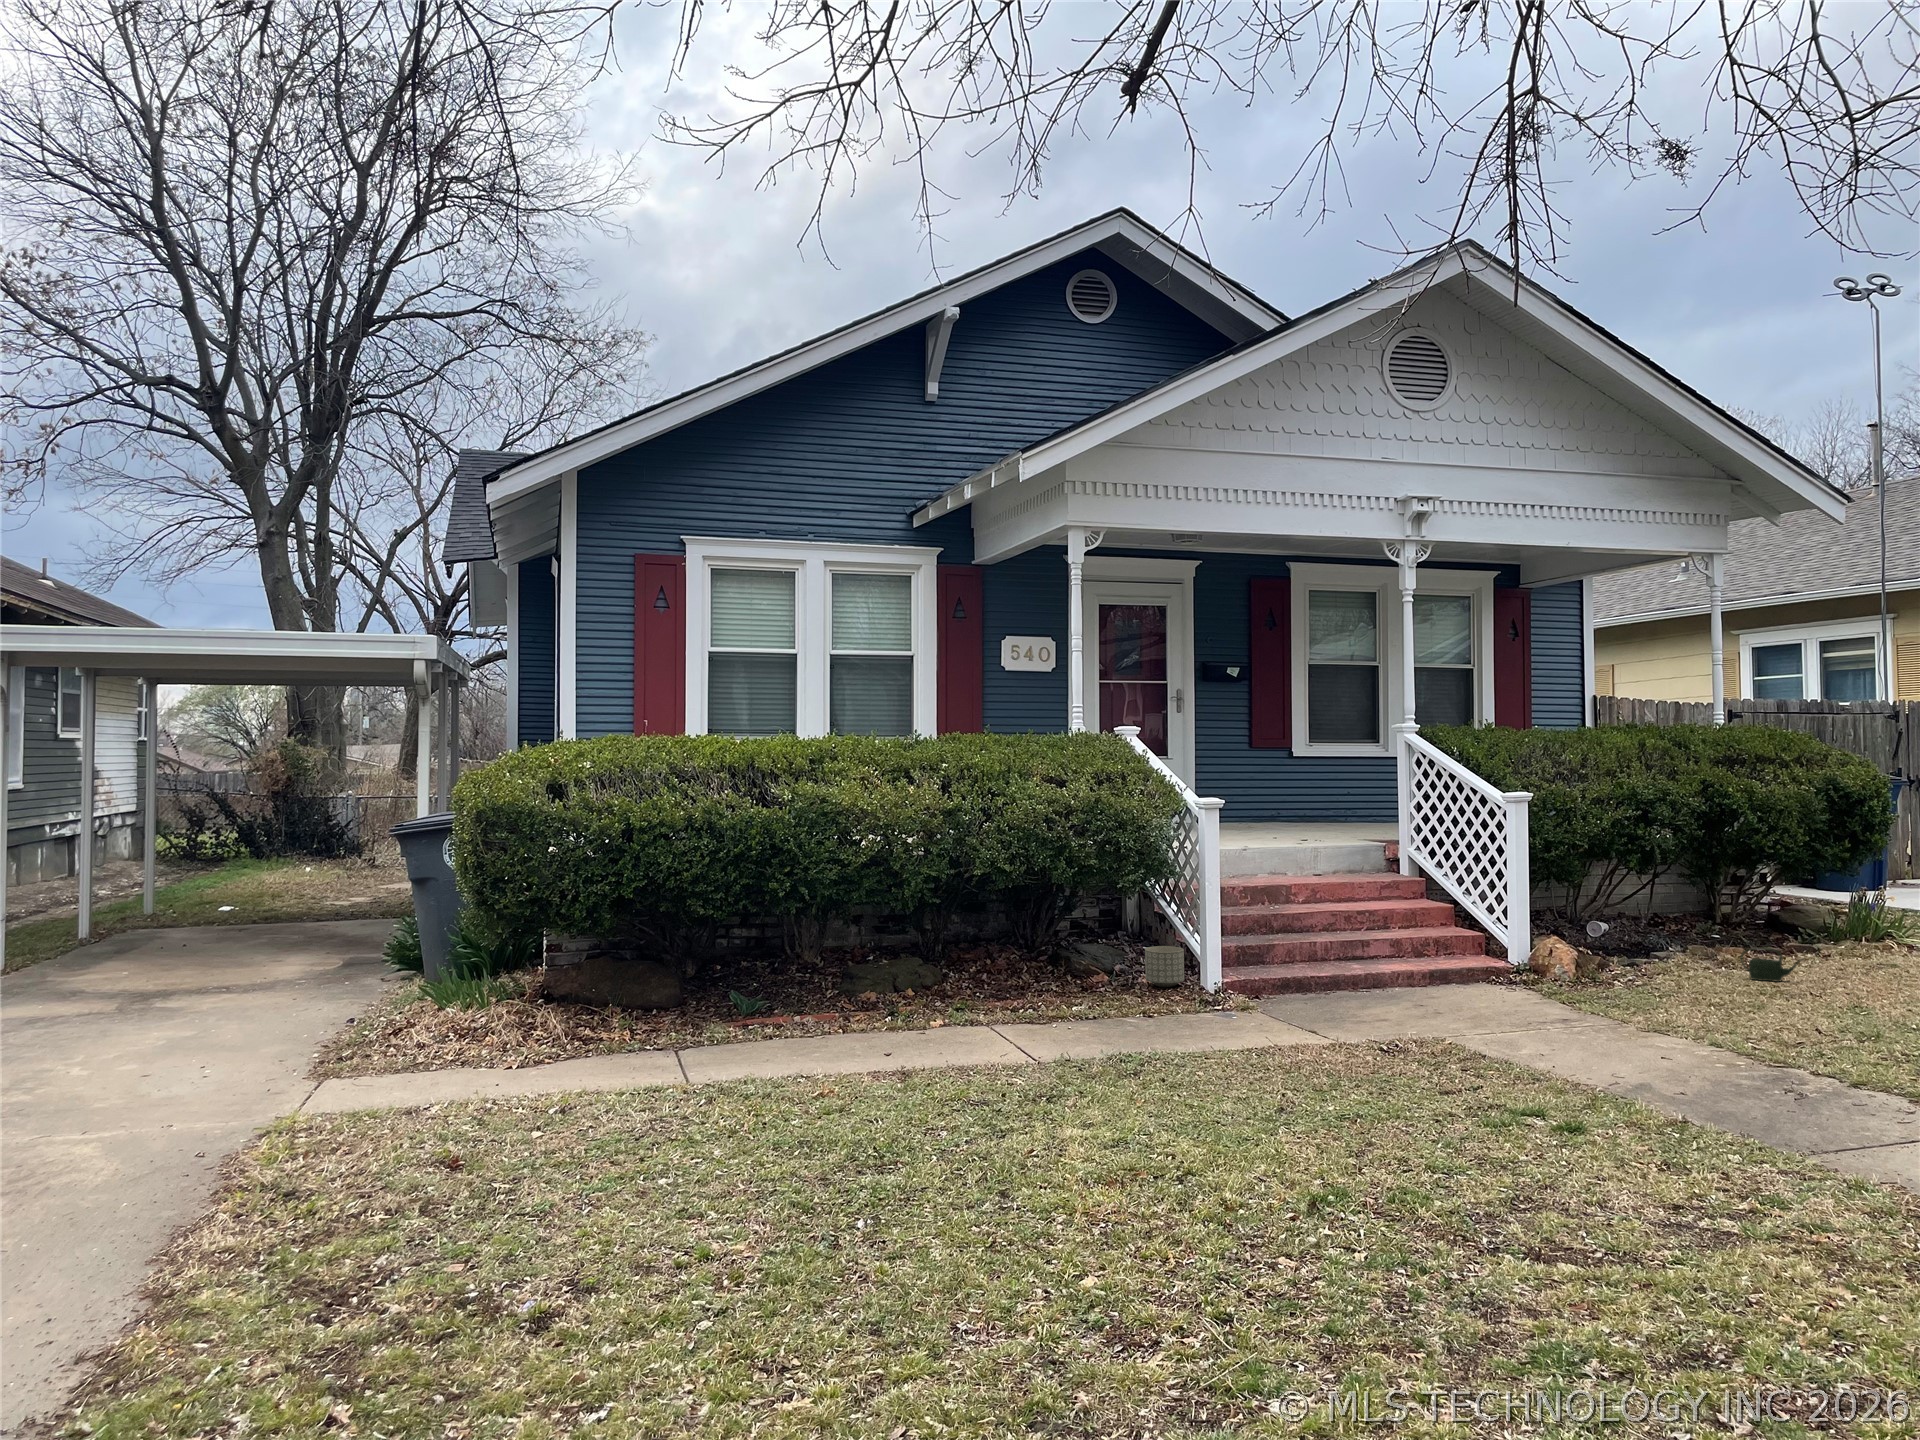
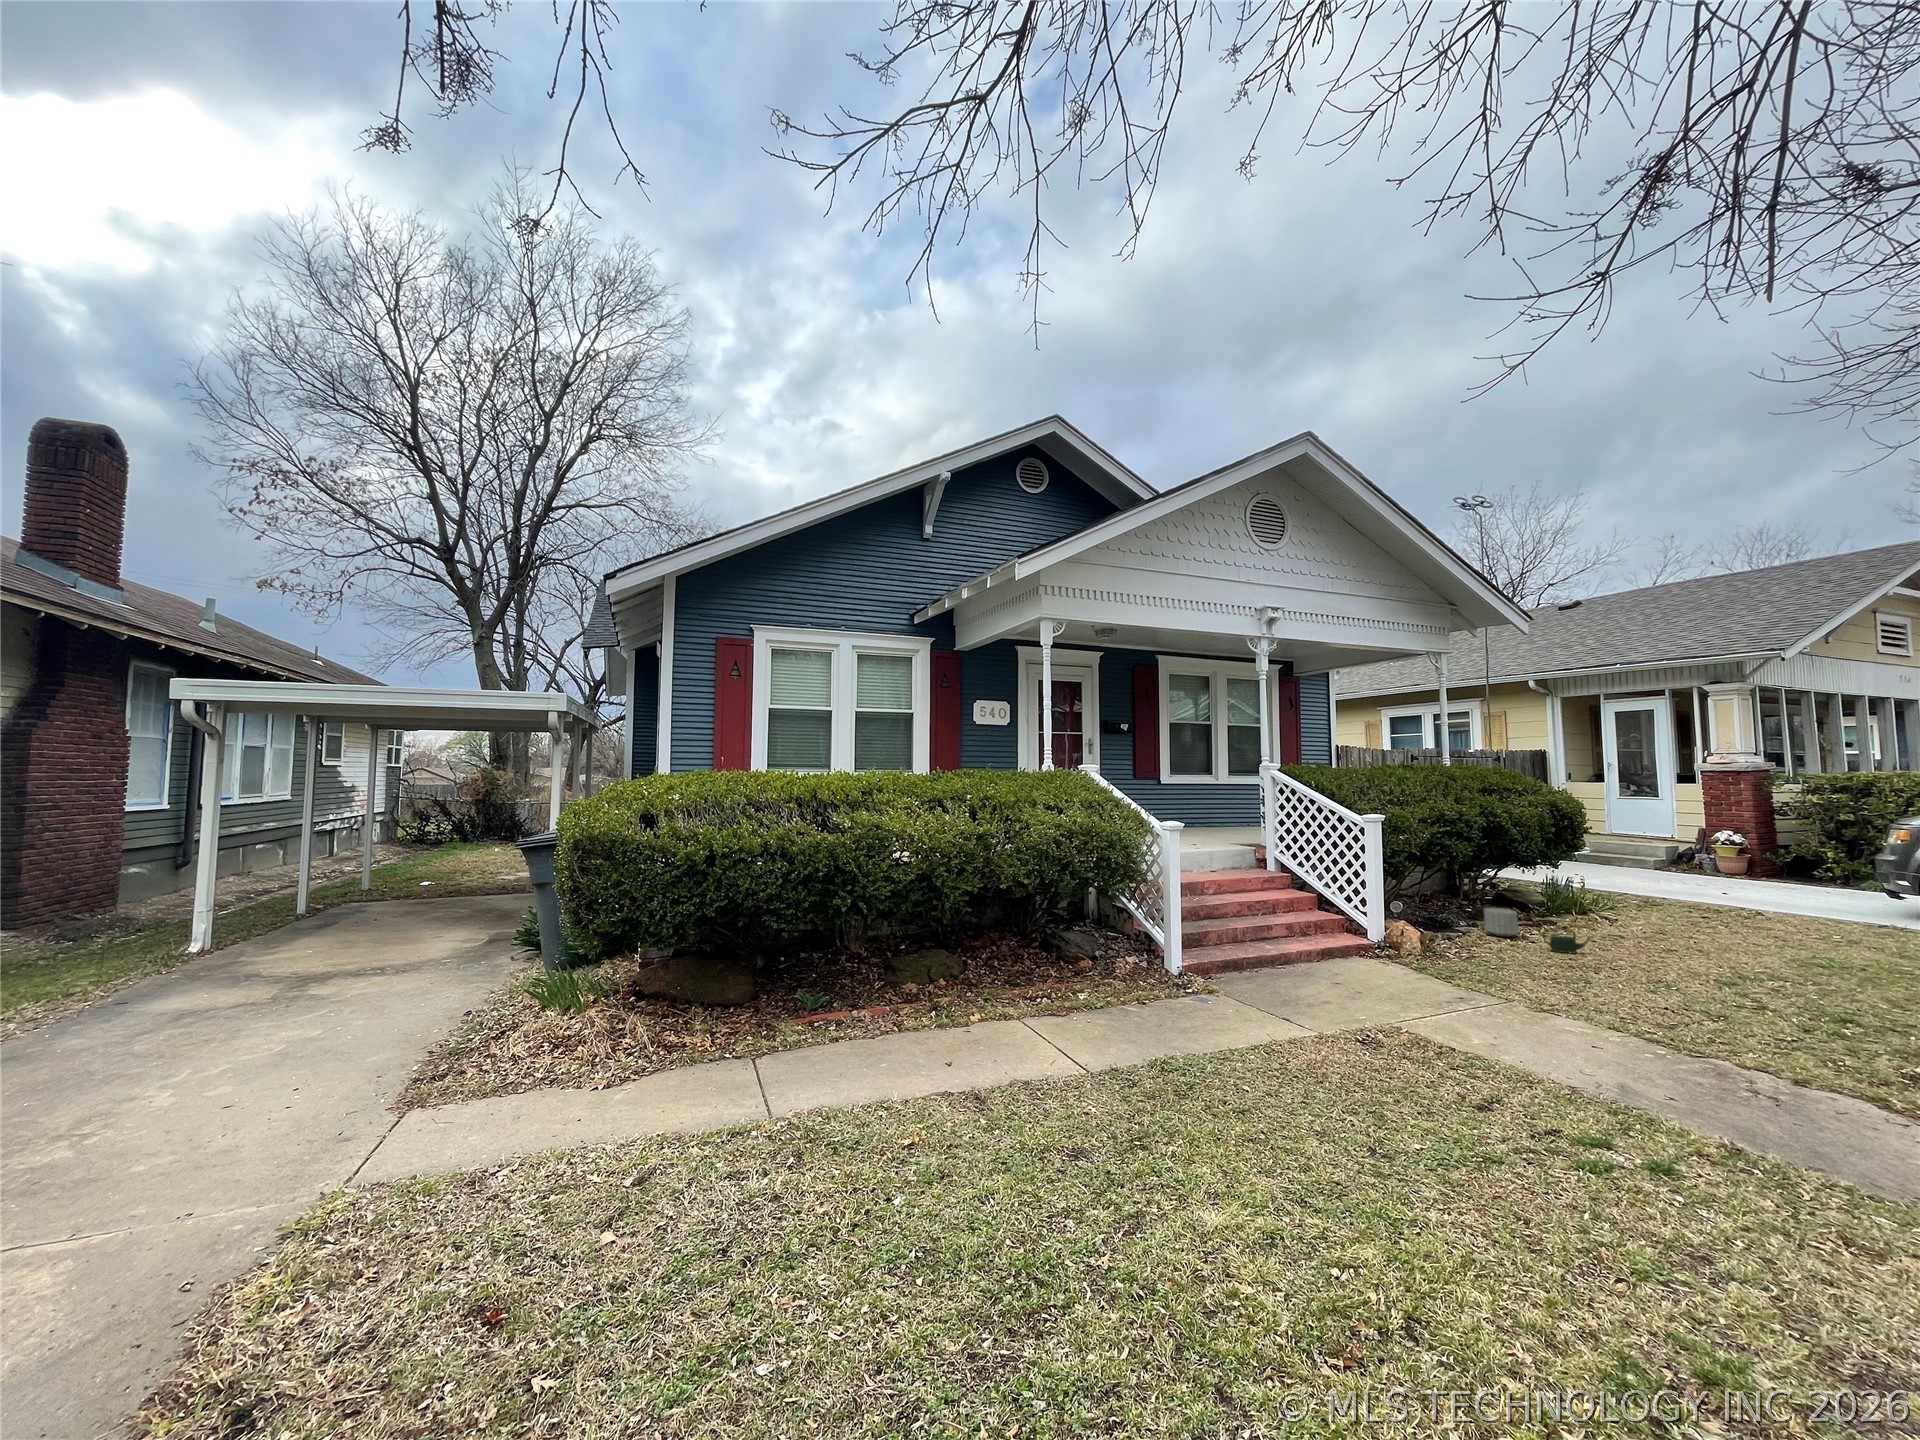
planter: present [1145,946,1184,987] -> present [1484,908,1518,937]

